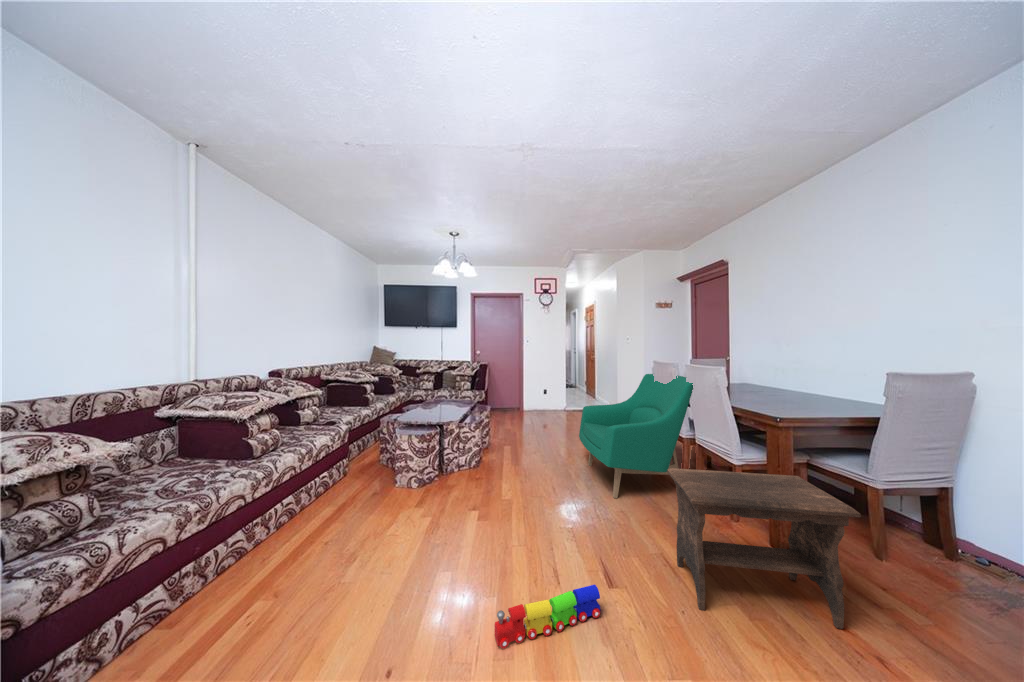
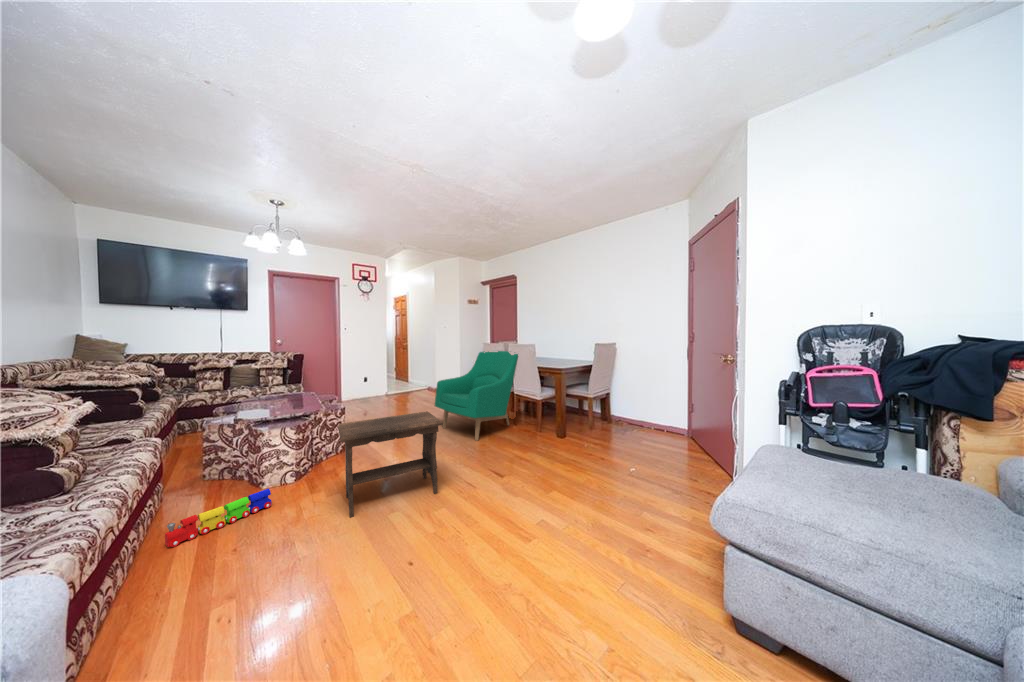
footstool: present [667,468,861,629] -> present [338,411,443,517]
toy train: present [494,585,600,648] -> present [165,489,272,547]

